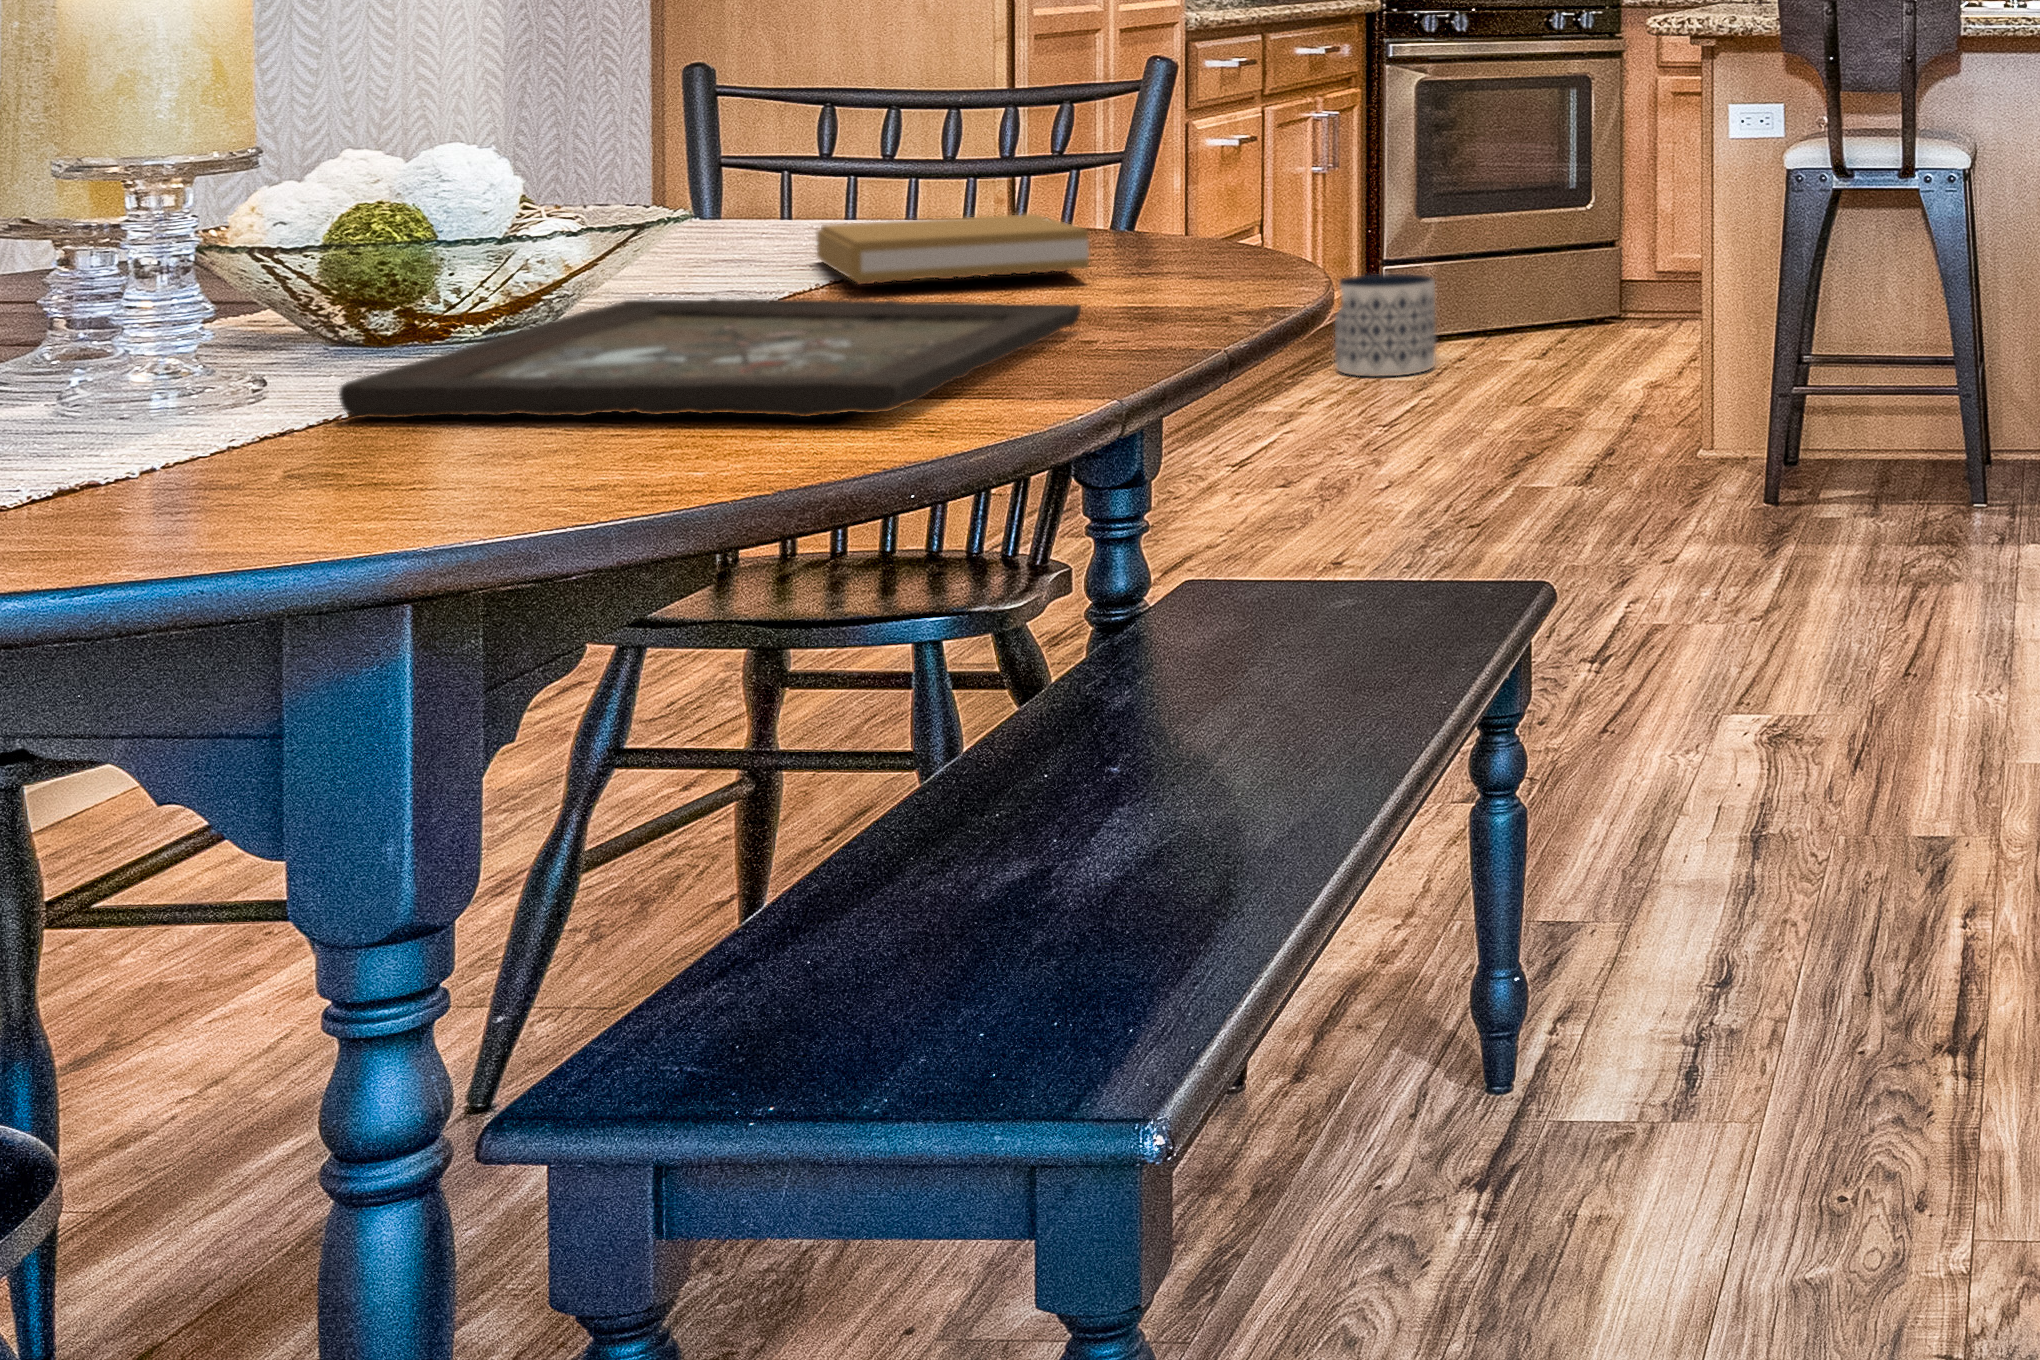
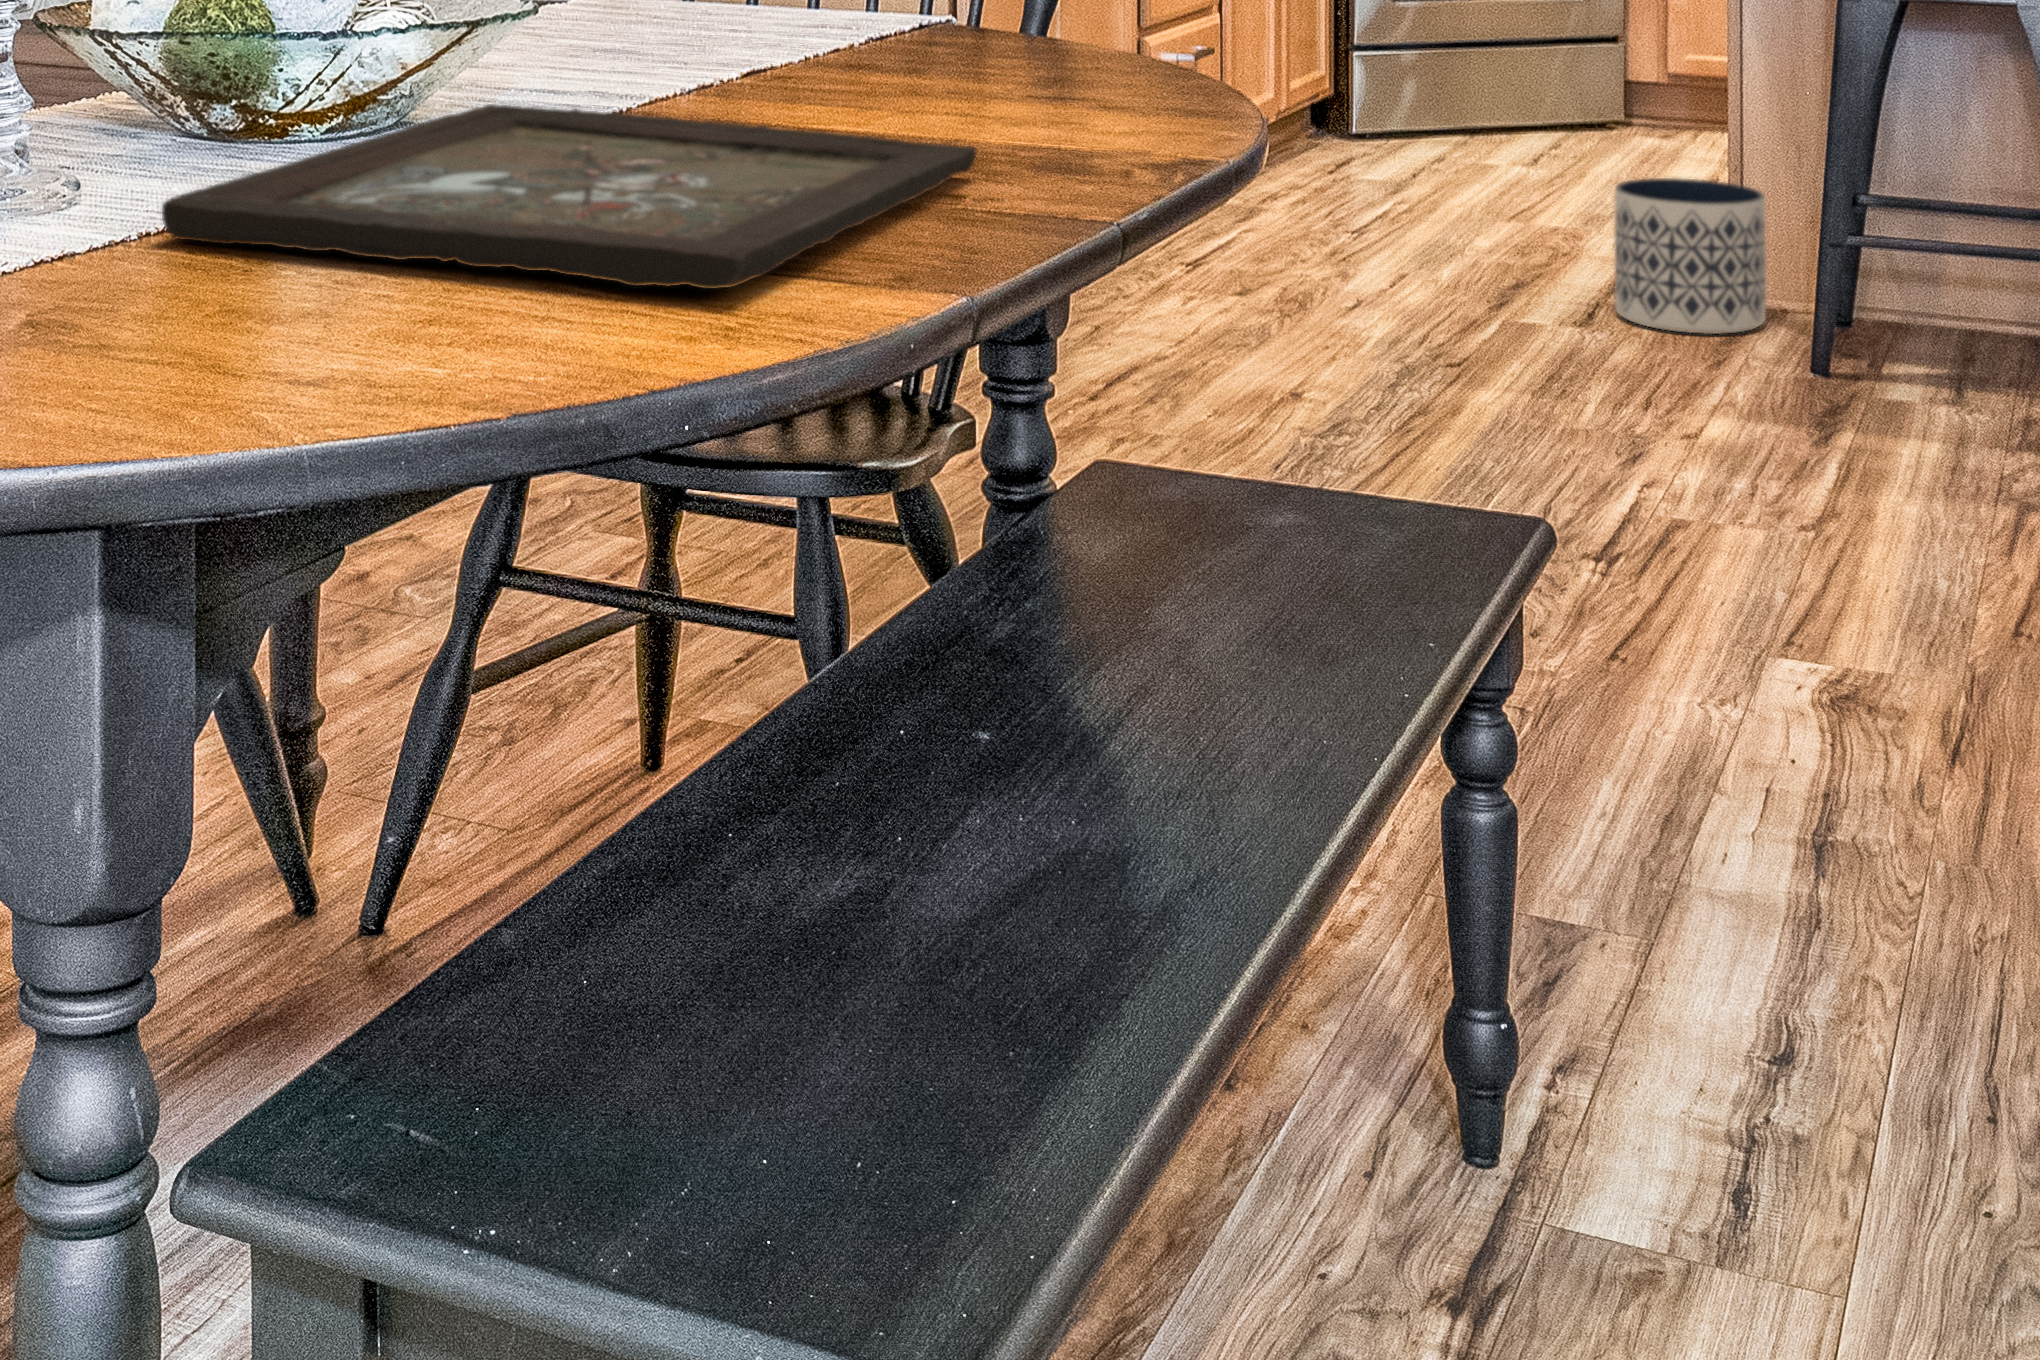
book: present [816,214,1089,284] -> none [705,16,994,93]
planter: present [1335,274,1436,376] -> present [1615,178,1766,334]

